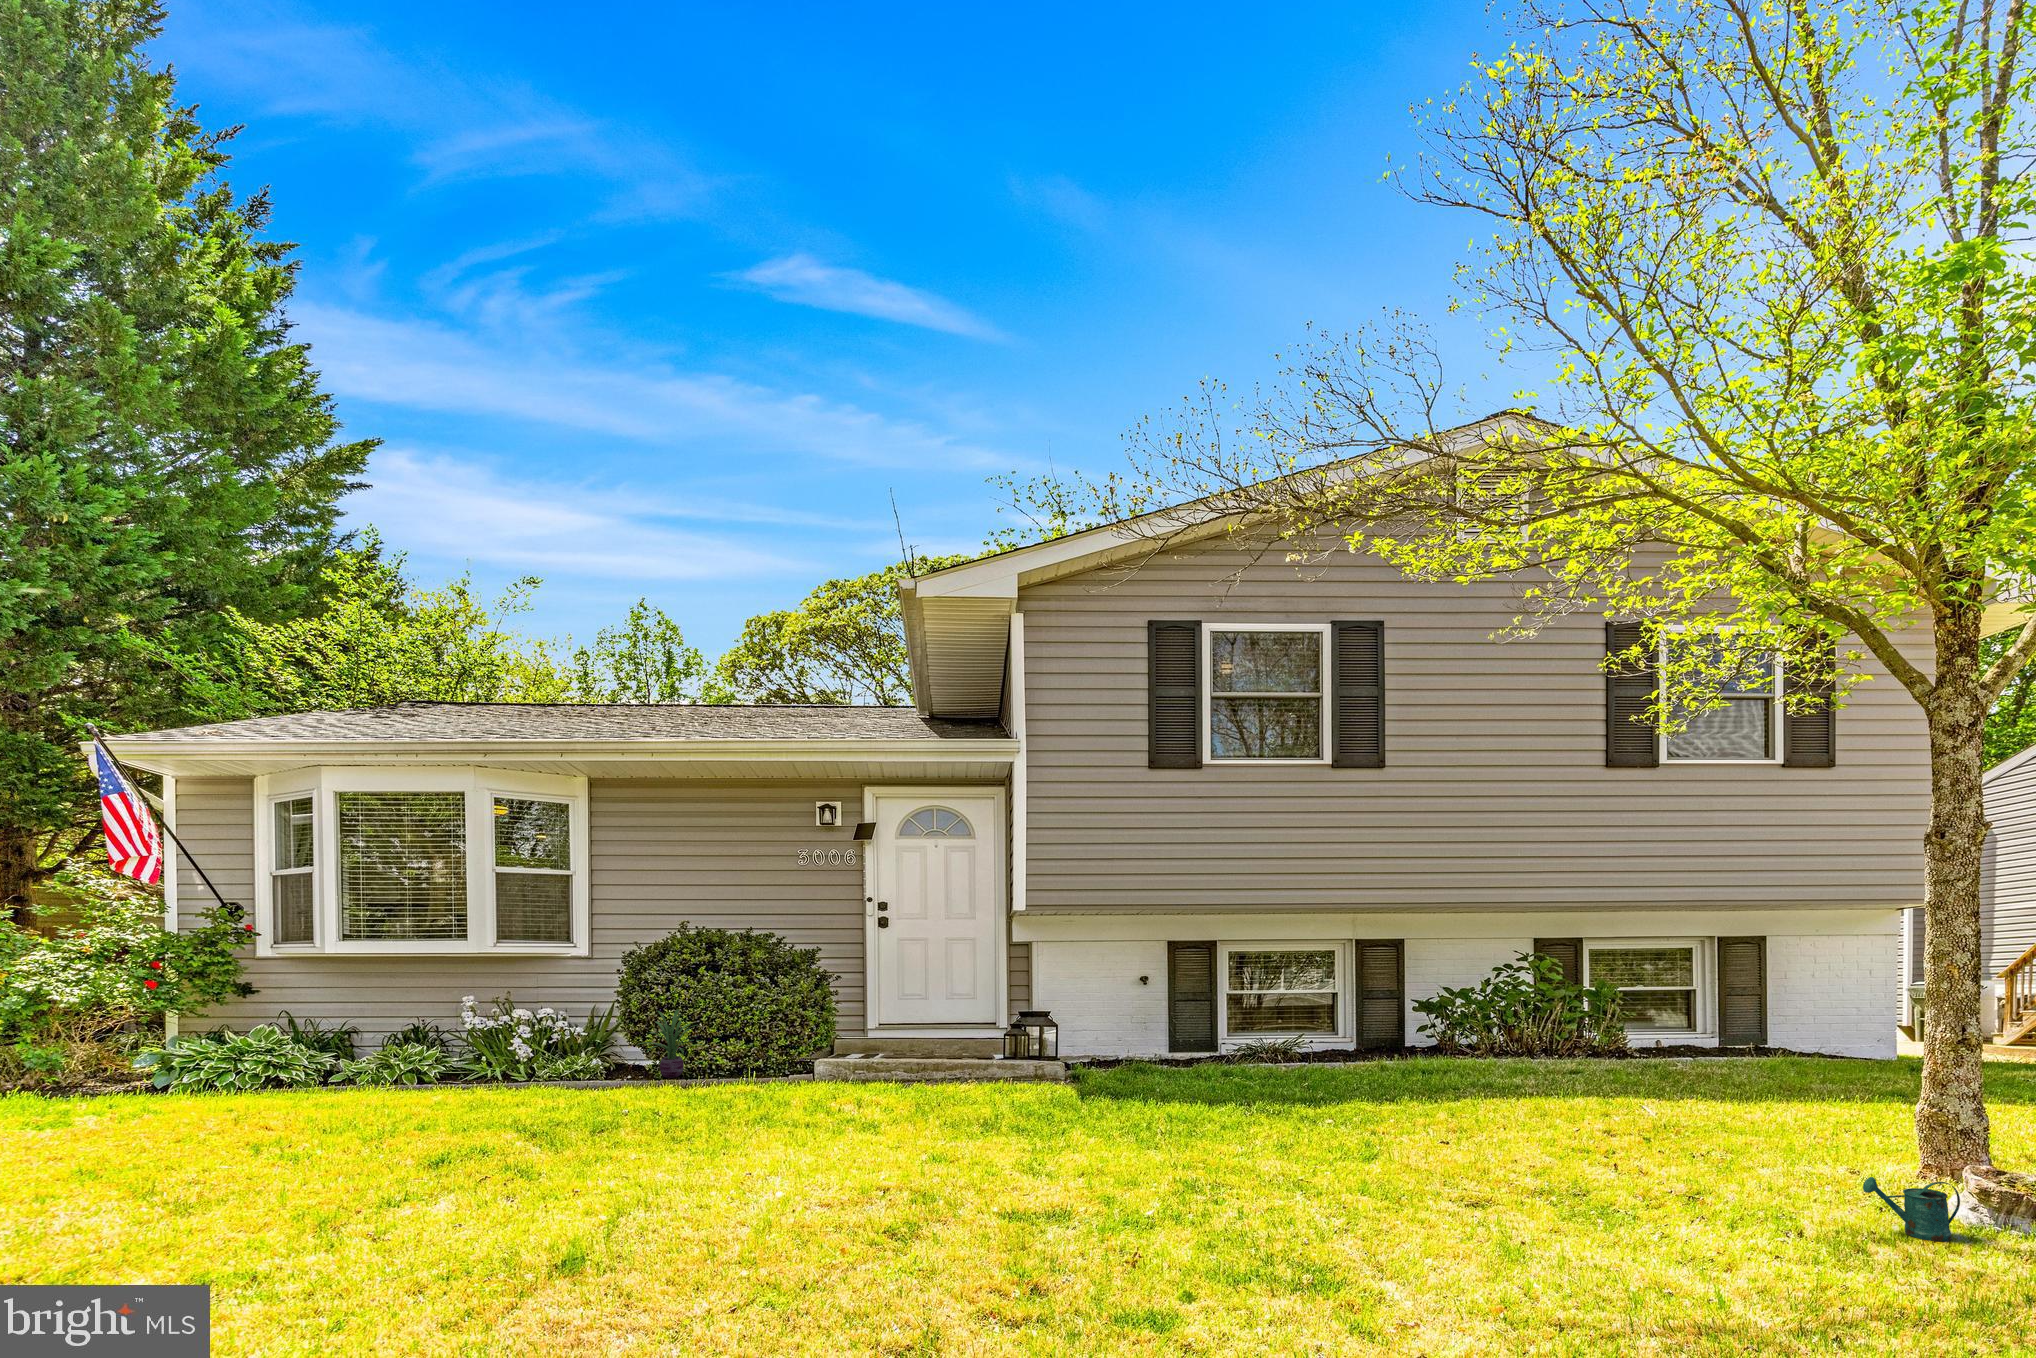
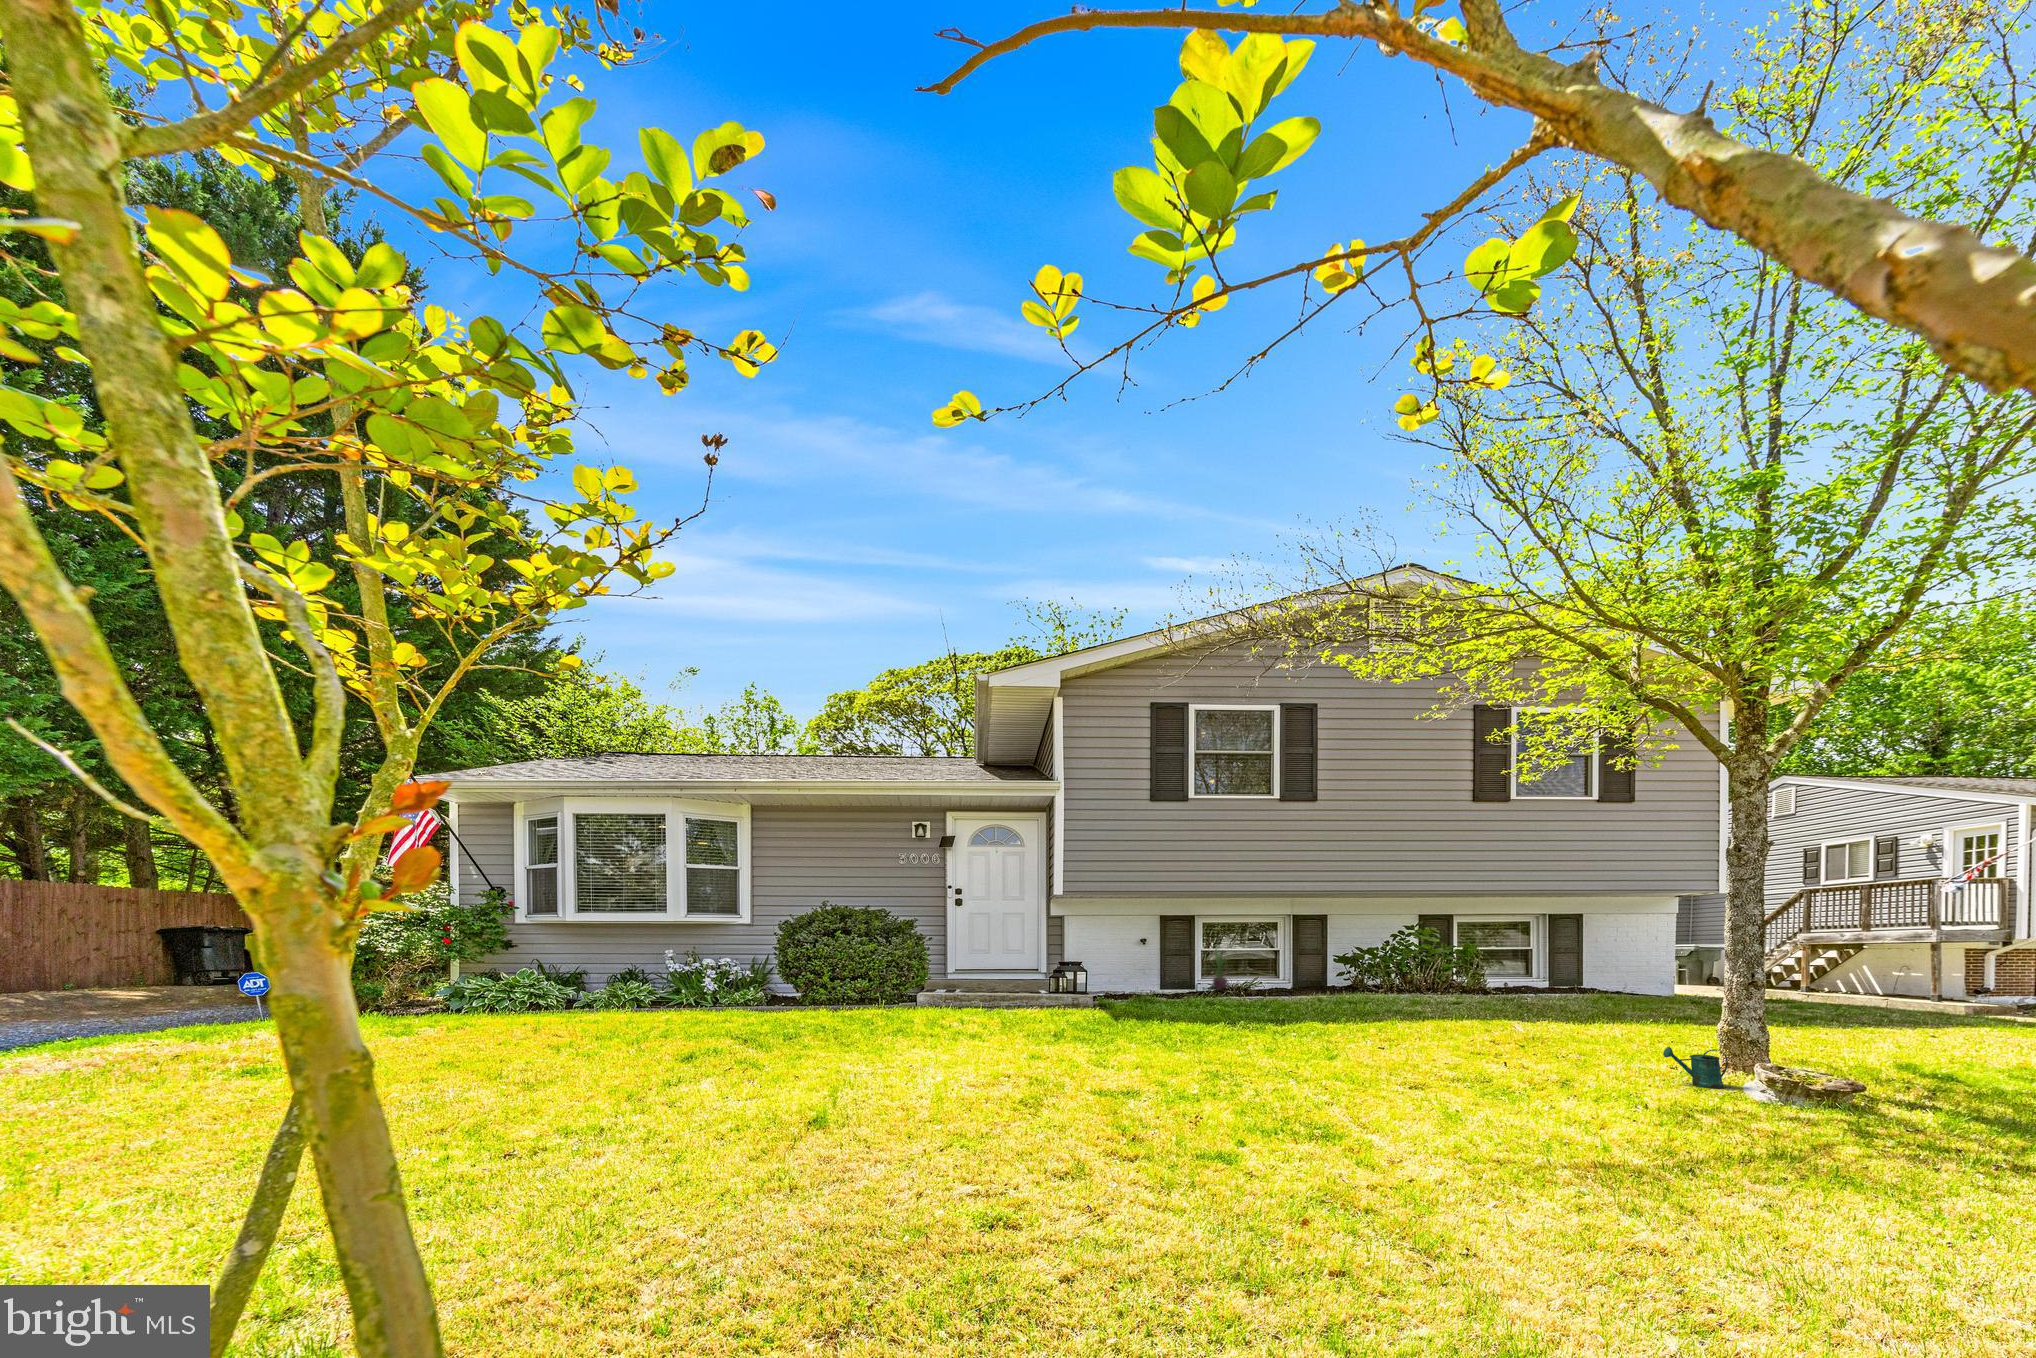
decorative plant: present [641,1009,699,1078] -> present [1203,949,1227,990]

